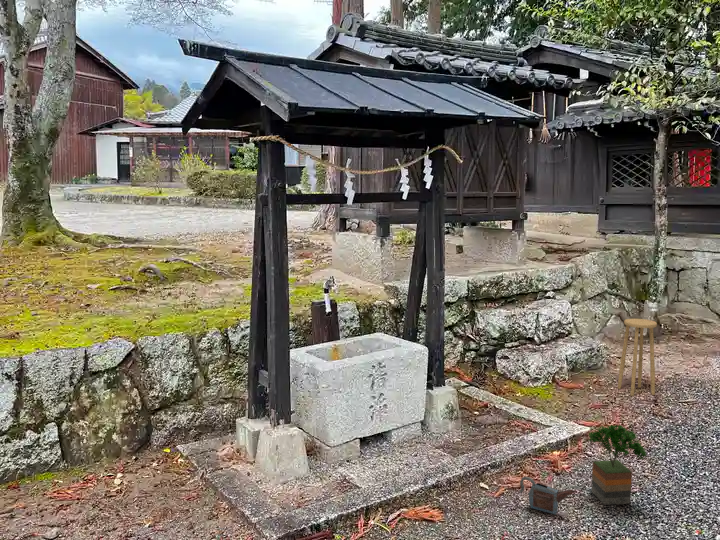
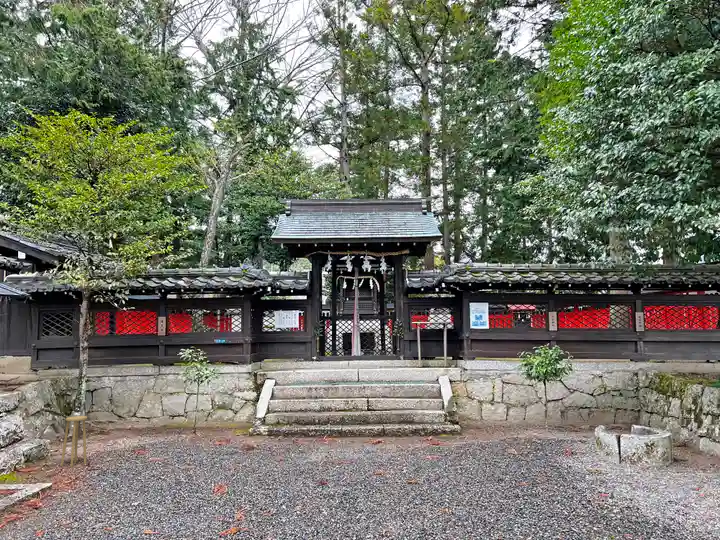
potted tree: present [588,425,646,505] -> none [56,464,93,514]
watering can: present [519,477,574,514] -> none [12,506,52,529]

